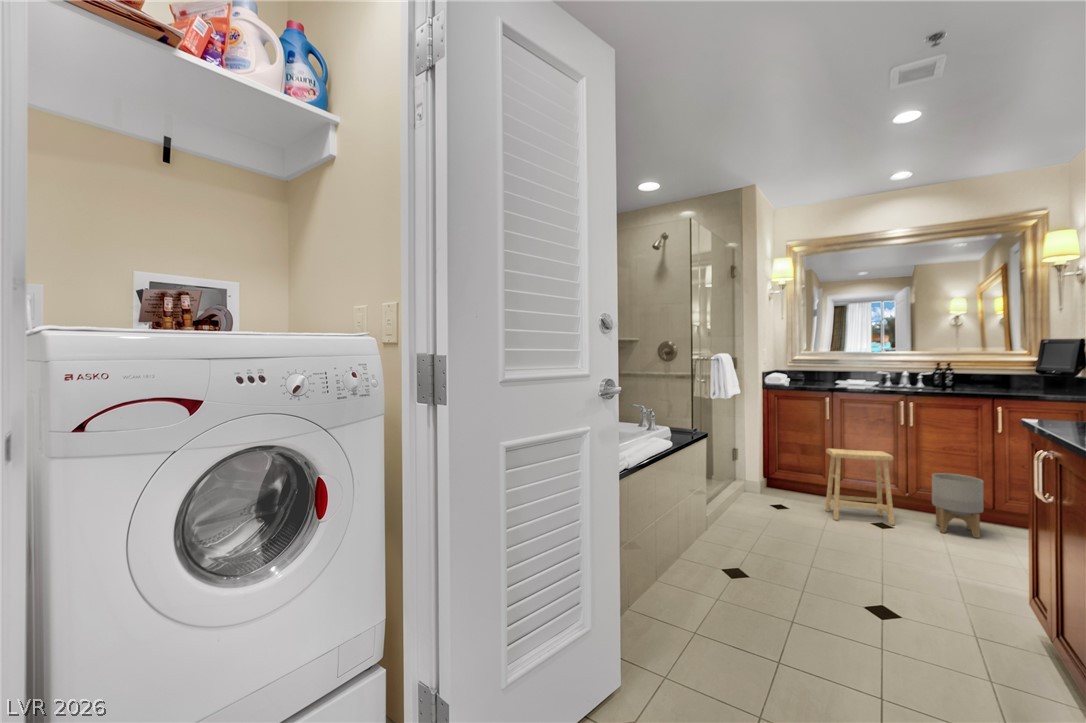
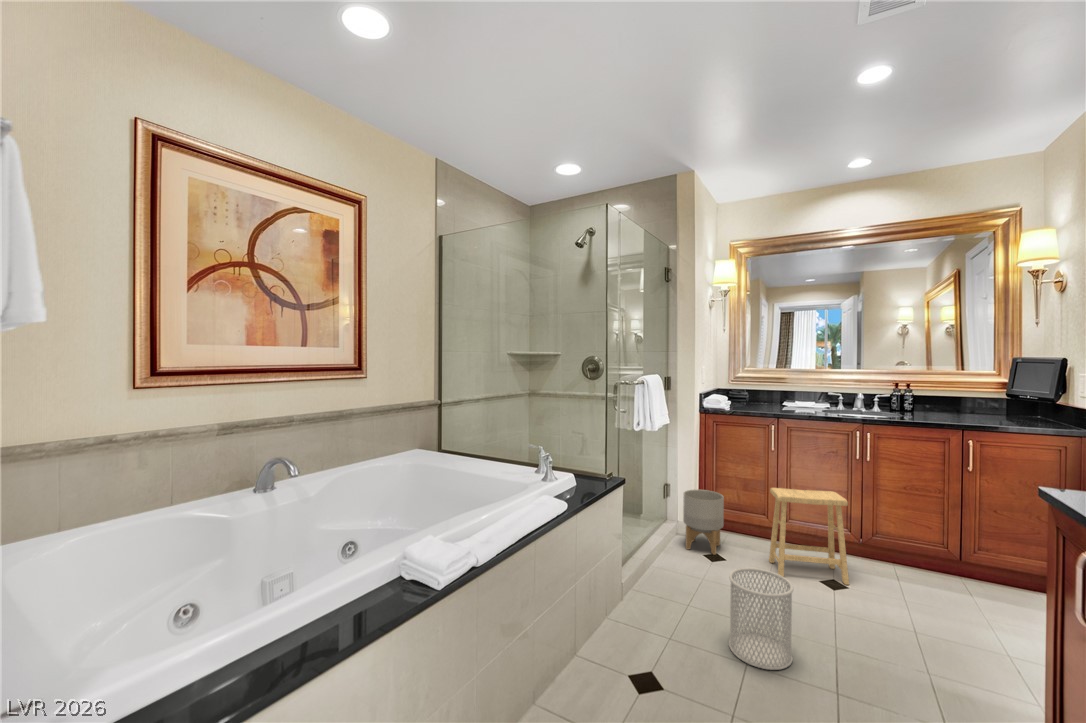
planter: present [932,473,983,538] -> present [683,490,724,555]
wastebasket: none [796,498,848,568] -> present [729,568,793,670]

